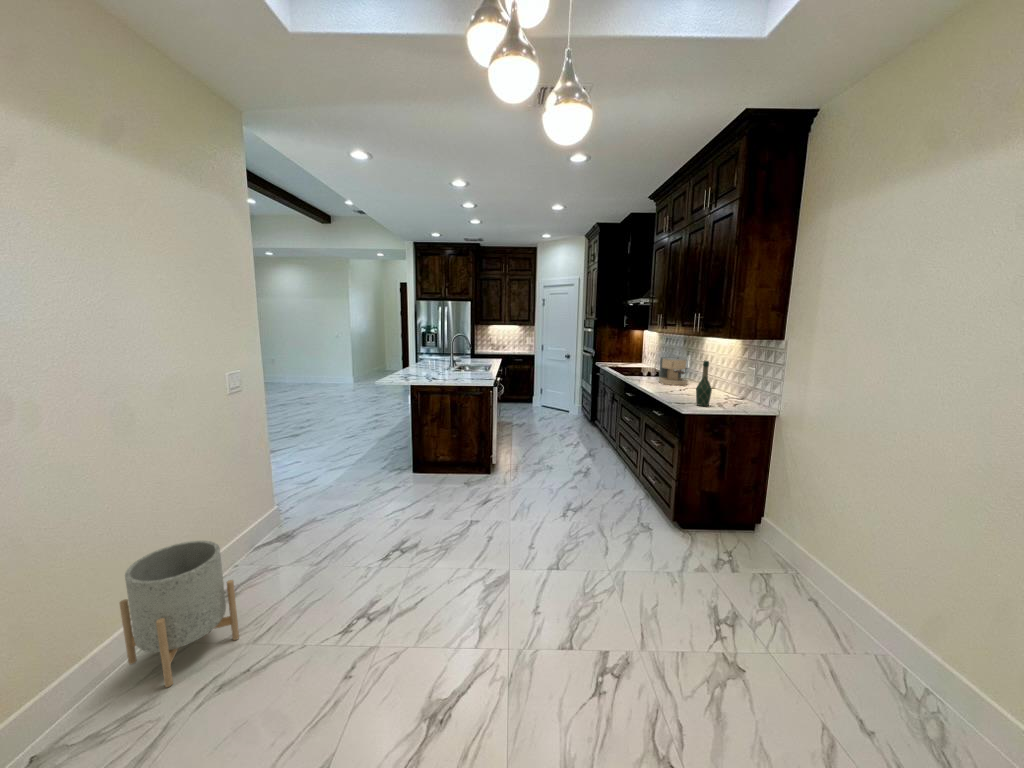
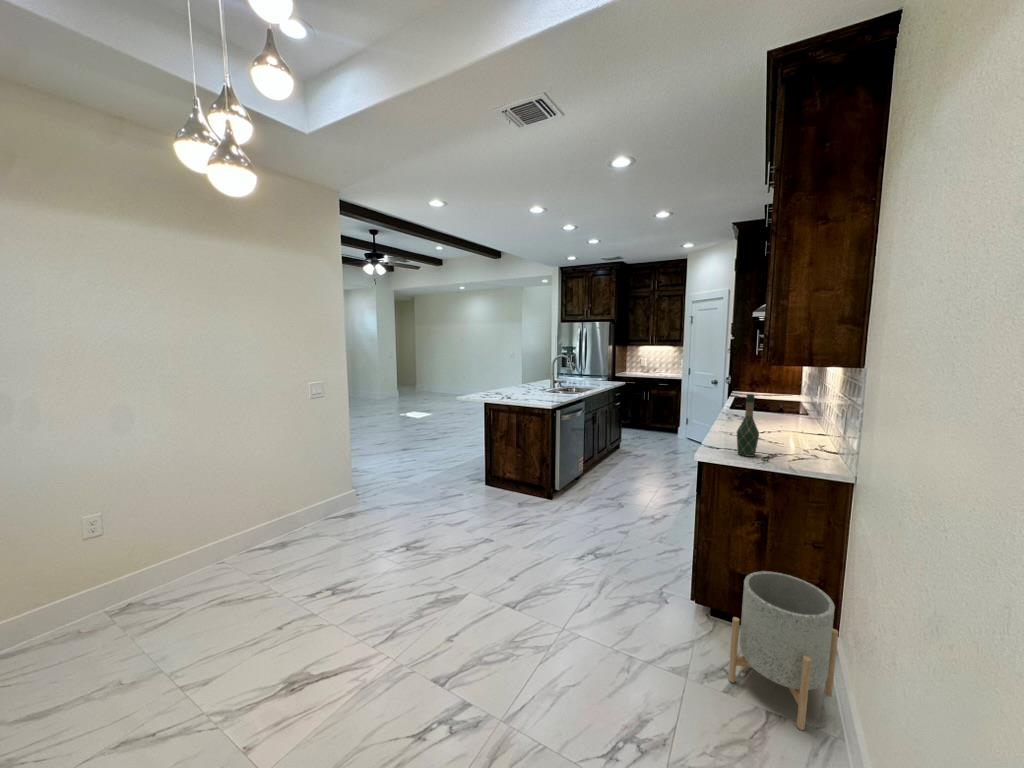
coffee maker: present [659,357,688,385] -> none [764,388,804,428]
planter: present [120,541,239,687] -> present [728,571,838,730]

